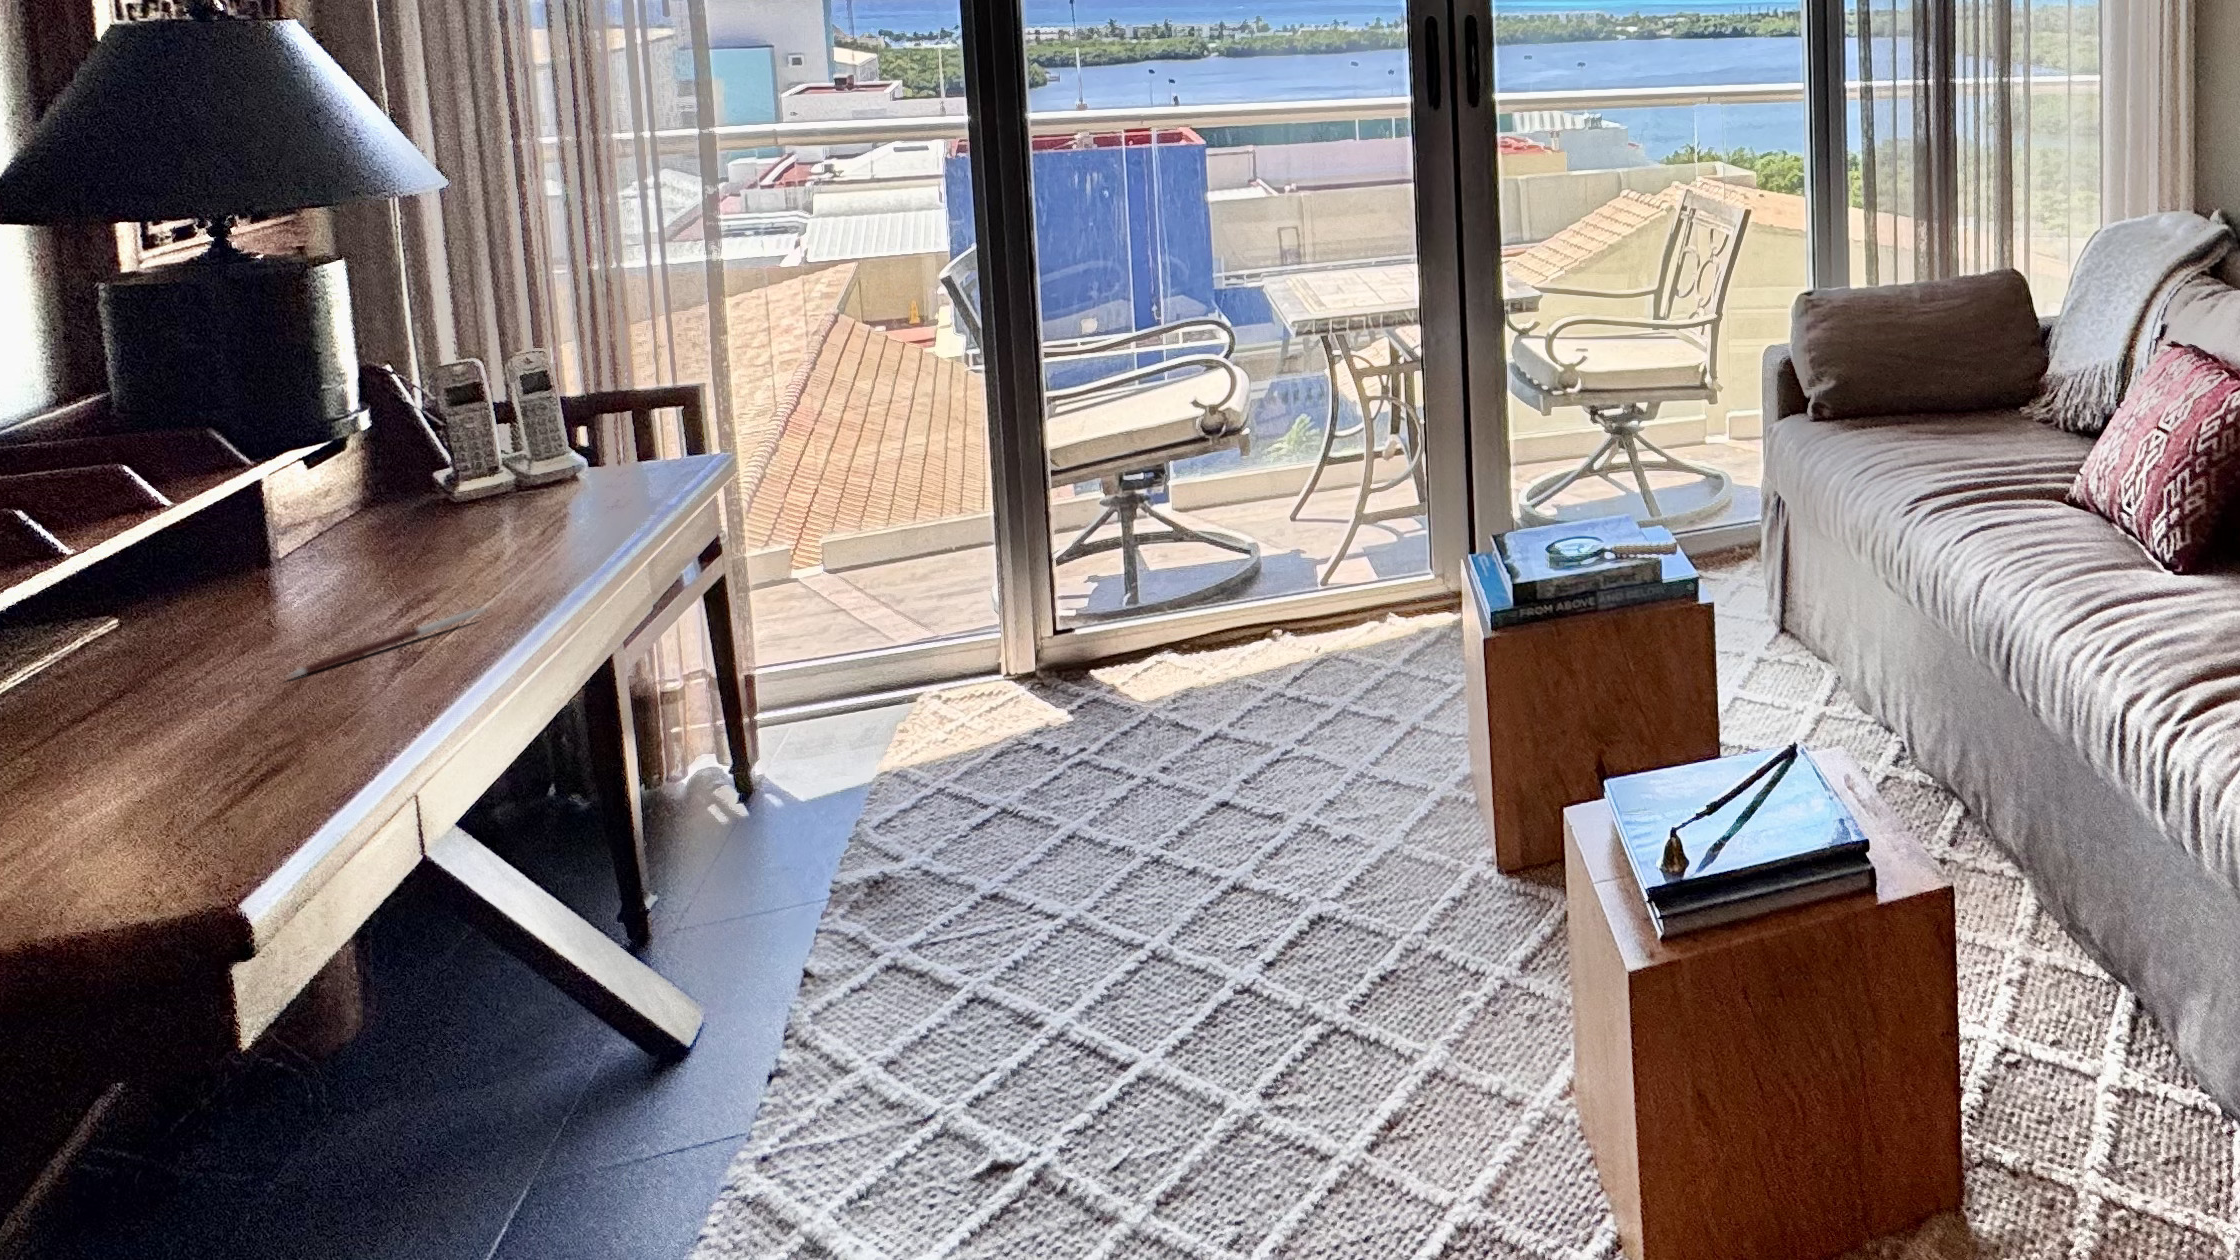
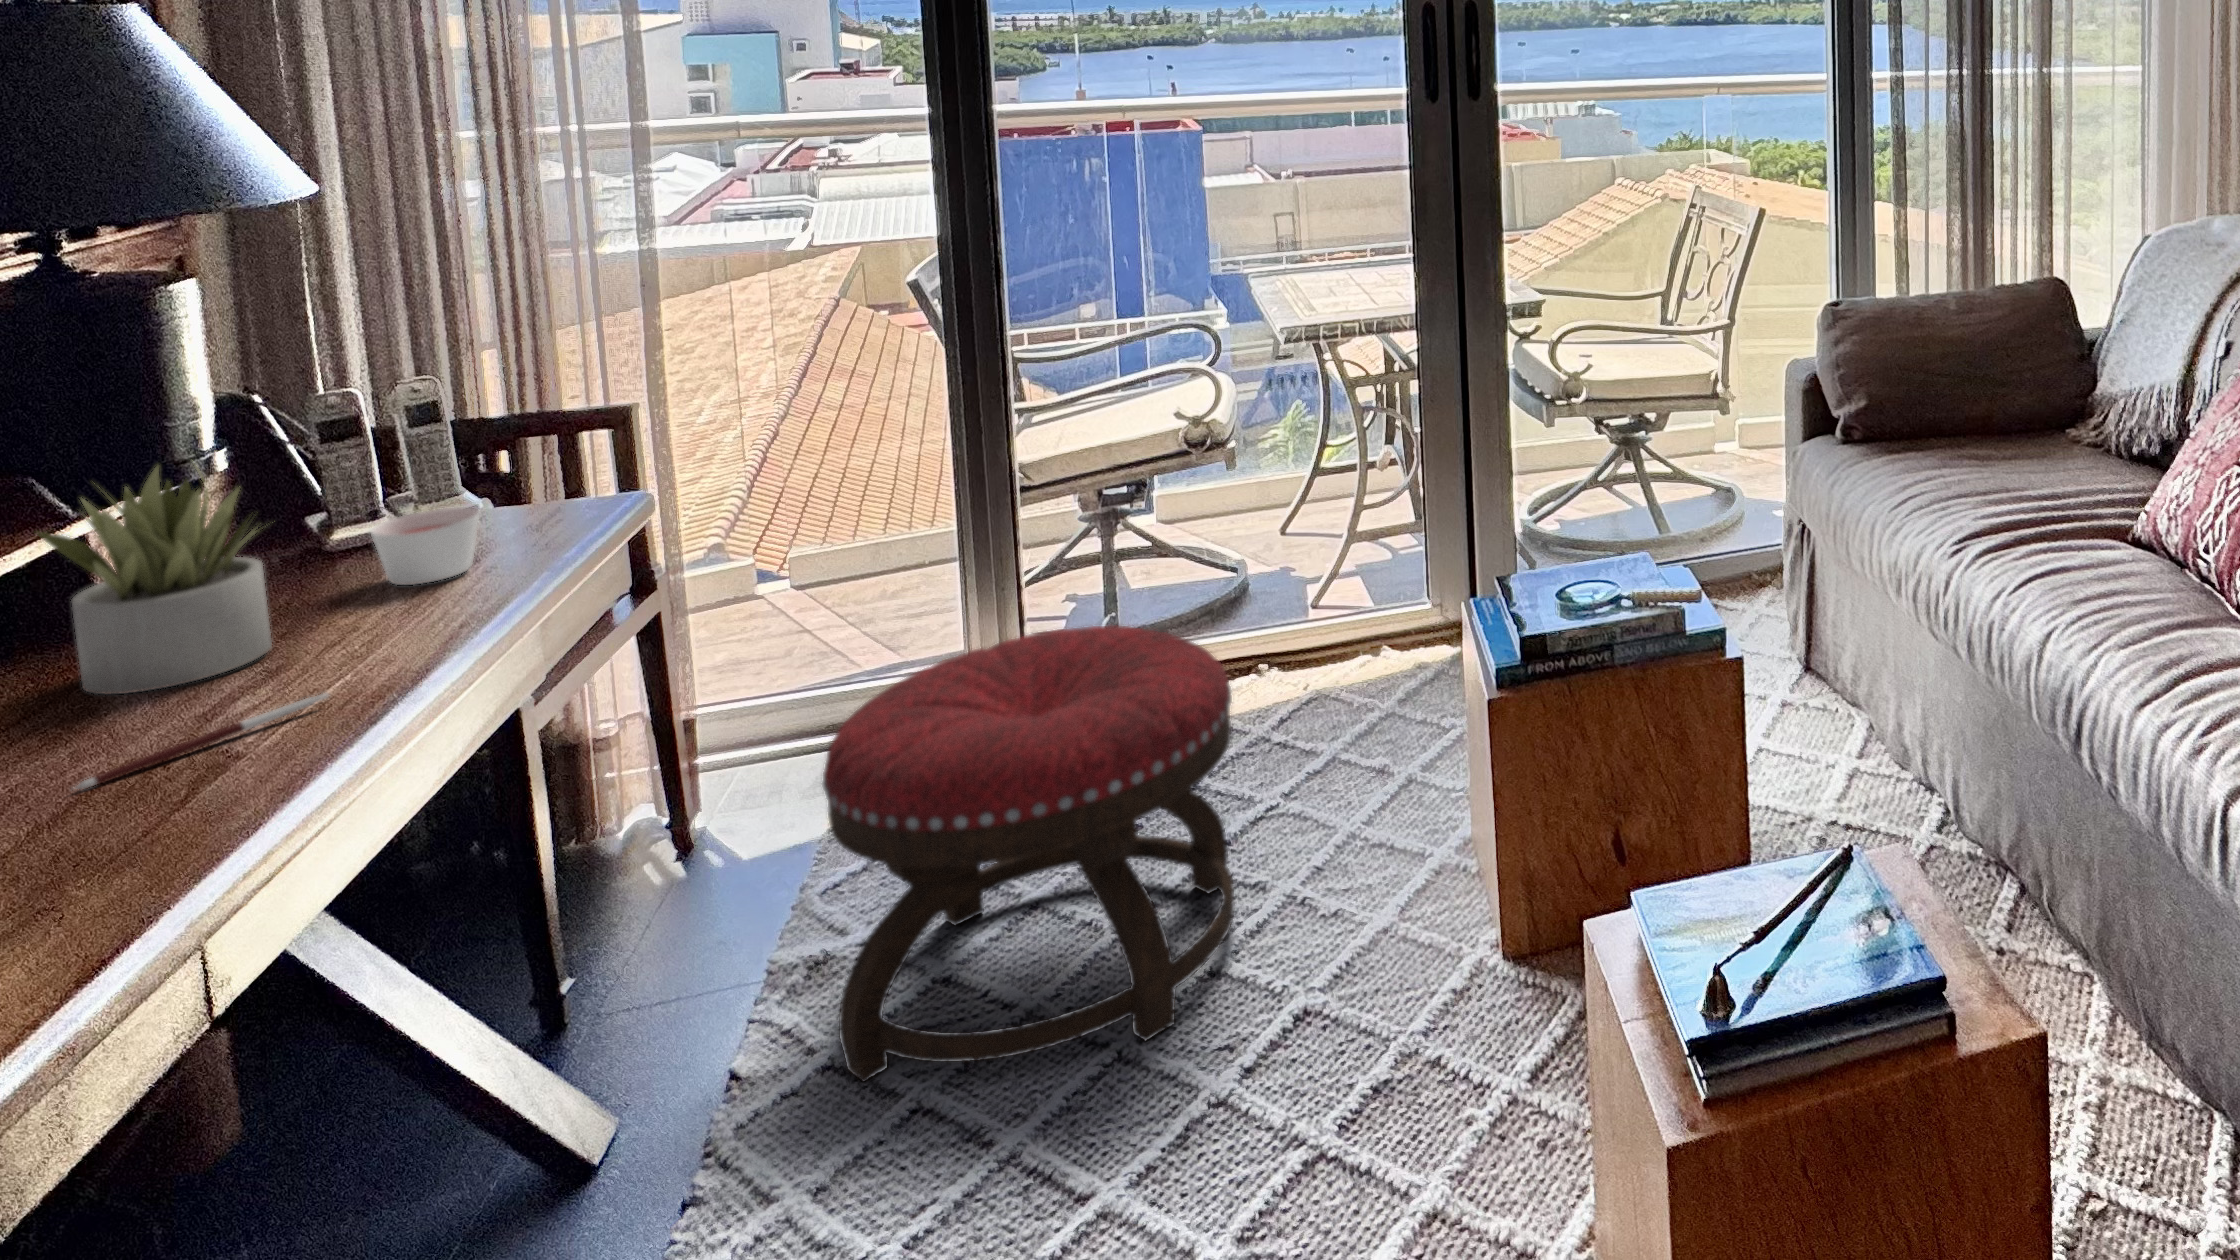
succulent plant: none [232,412,429,611] -> present [37,465,272,694]
candle: none [497,464,590,530] -> present [371,507,479,585]
ottoman: none [888,581,1255,977] -> present [823,625,1235,1081]

